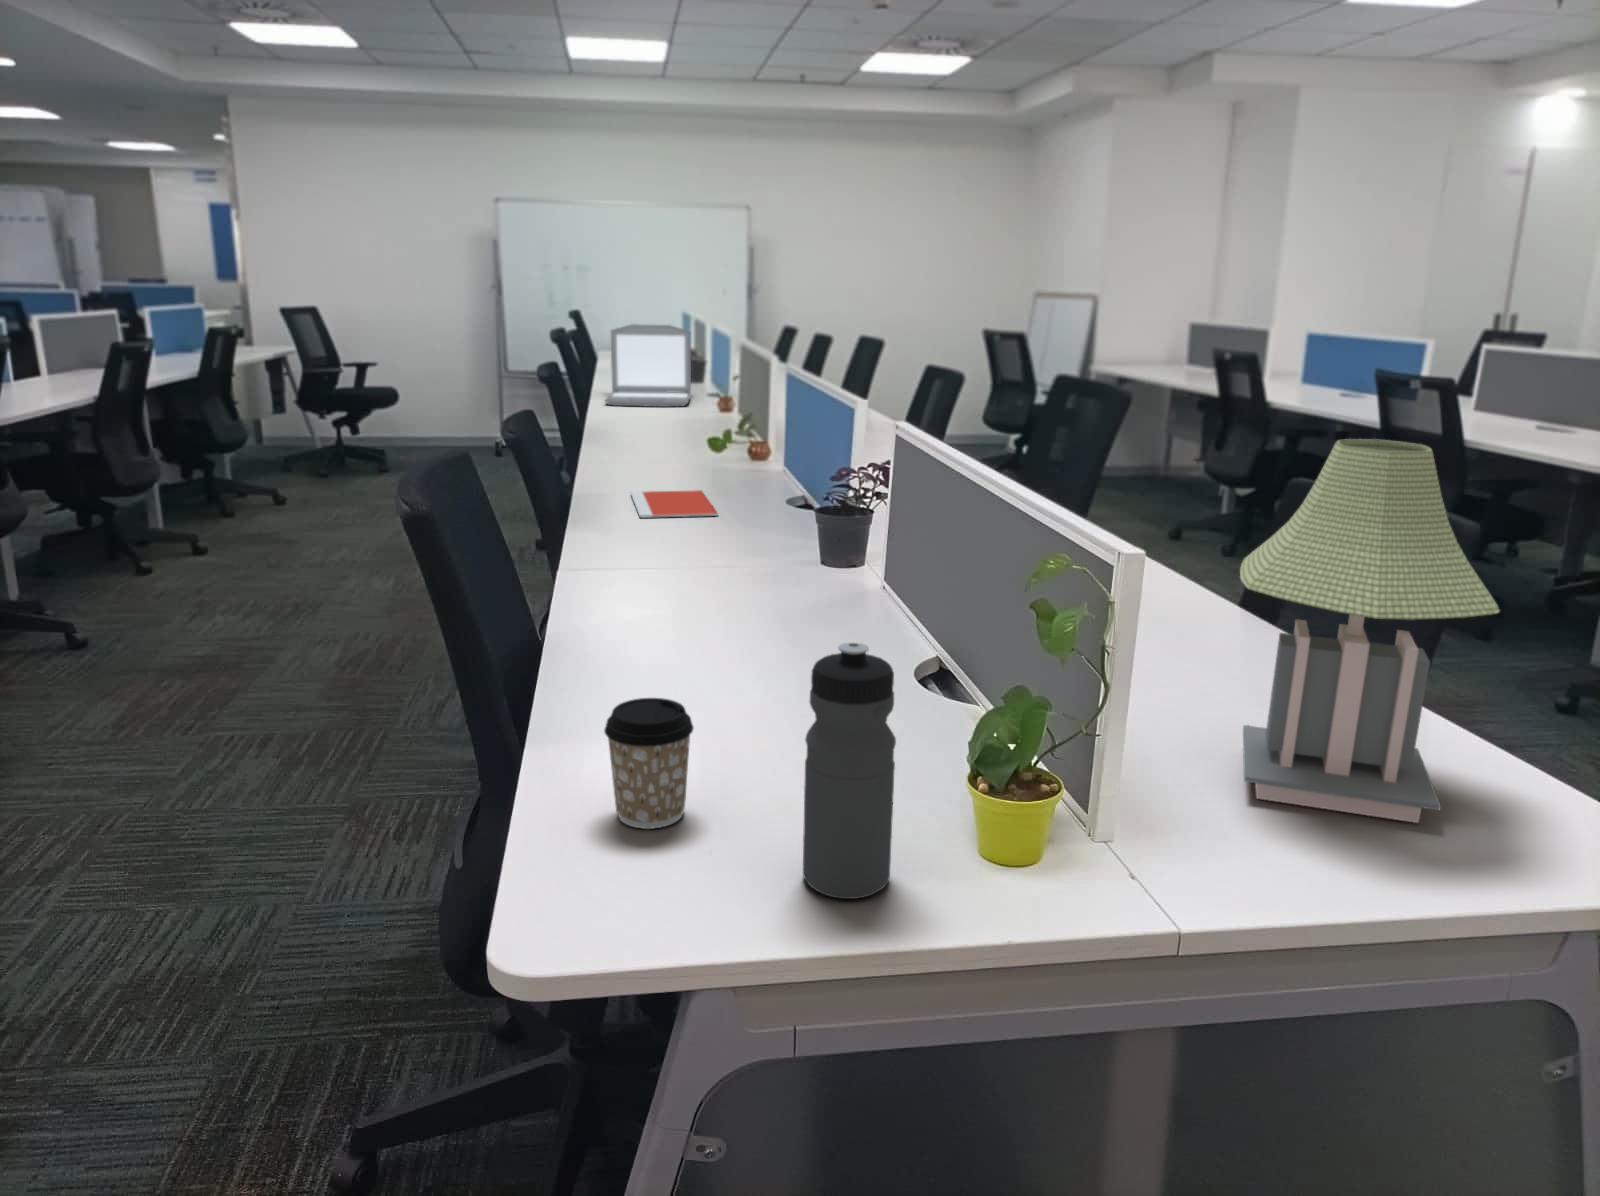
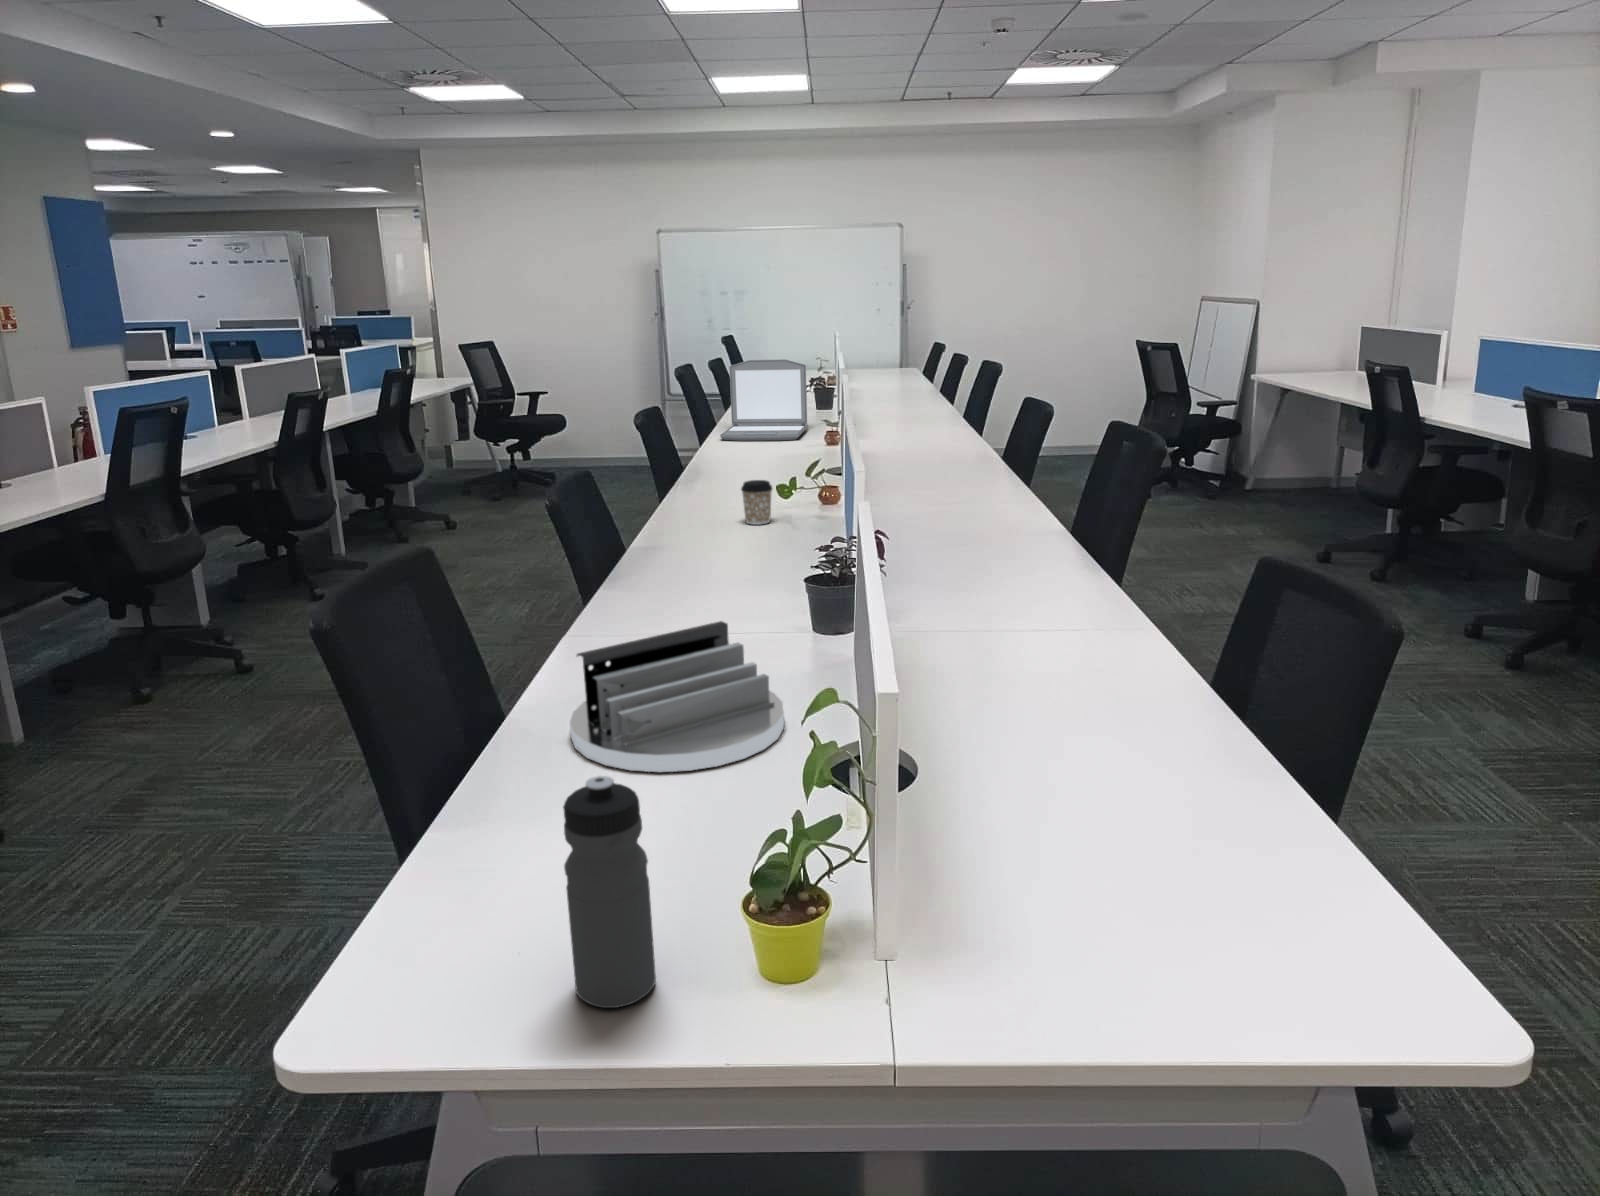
desk lamp: present [1240,439,1499,823] -> none [1041,568,1296,958]
notebook: present [631,490,718,518] -> none [674,543,750,575]
desk organizer: none [629,539,856,687] -> present [570,621,784,772]
coffee cup: present [604,698,693,829] -> present [741,480,772,525]

